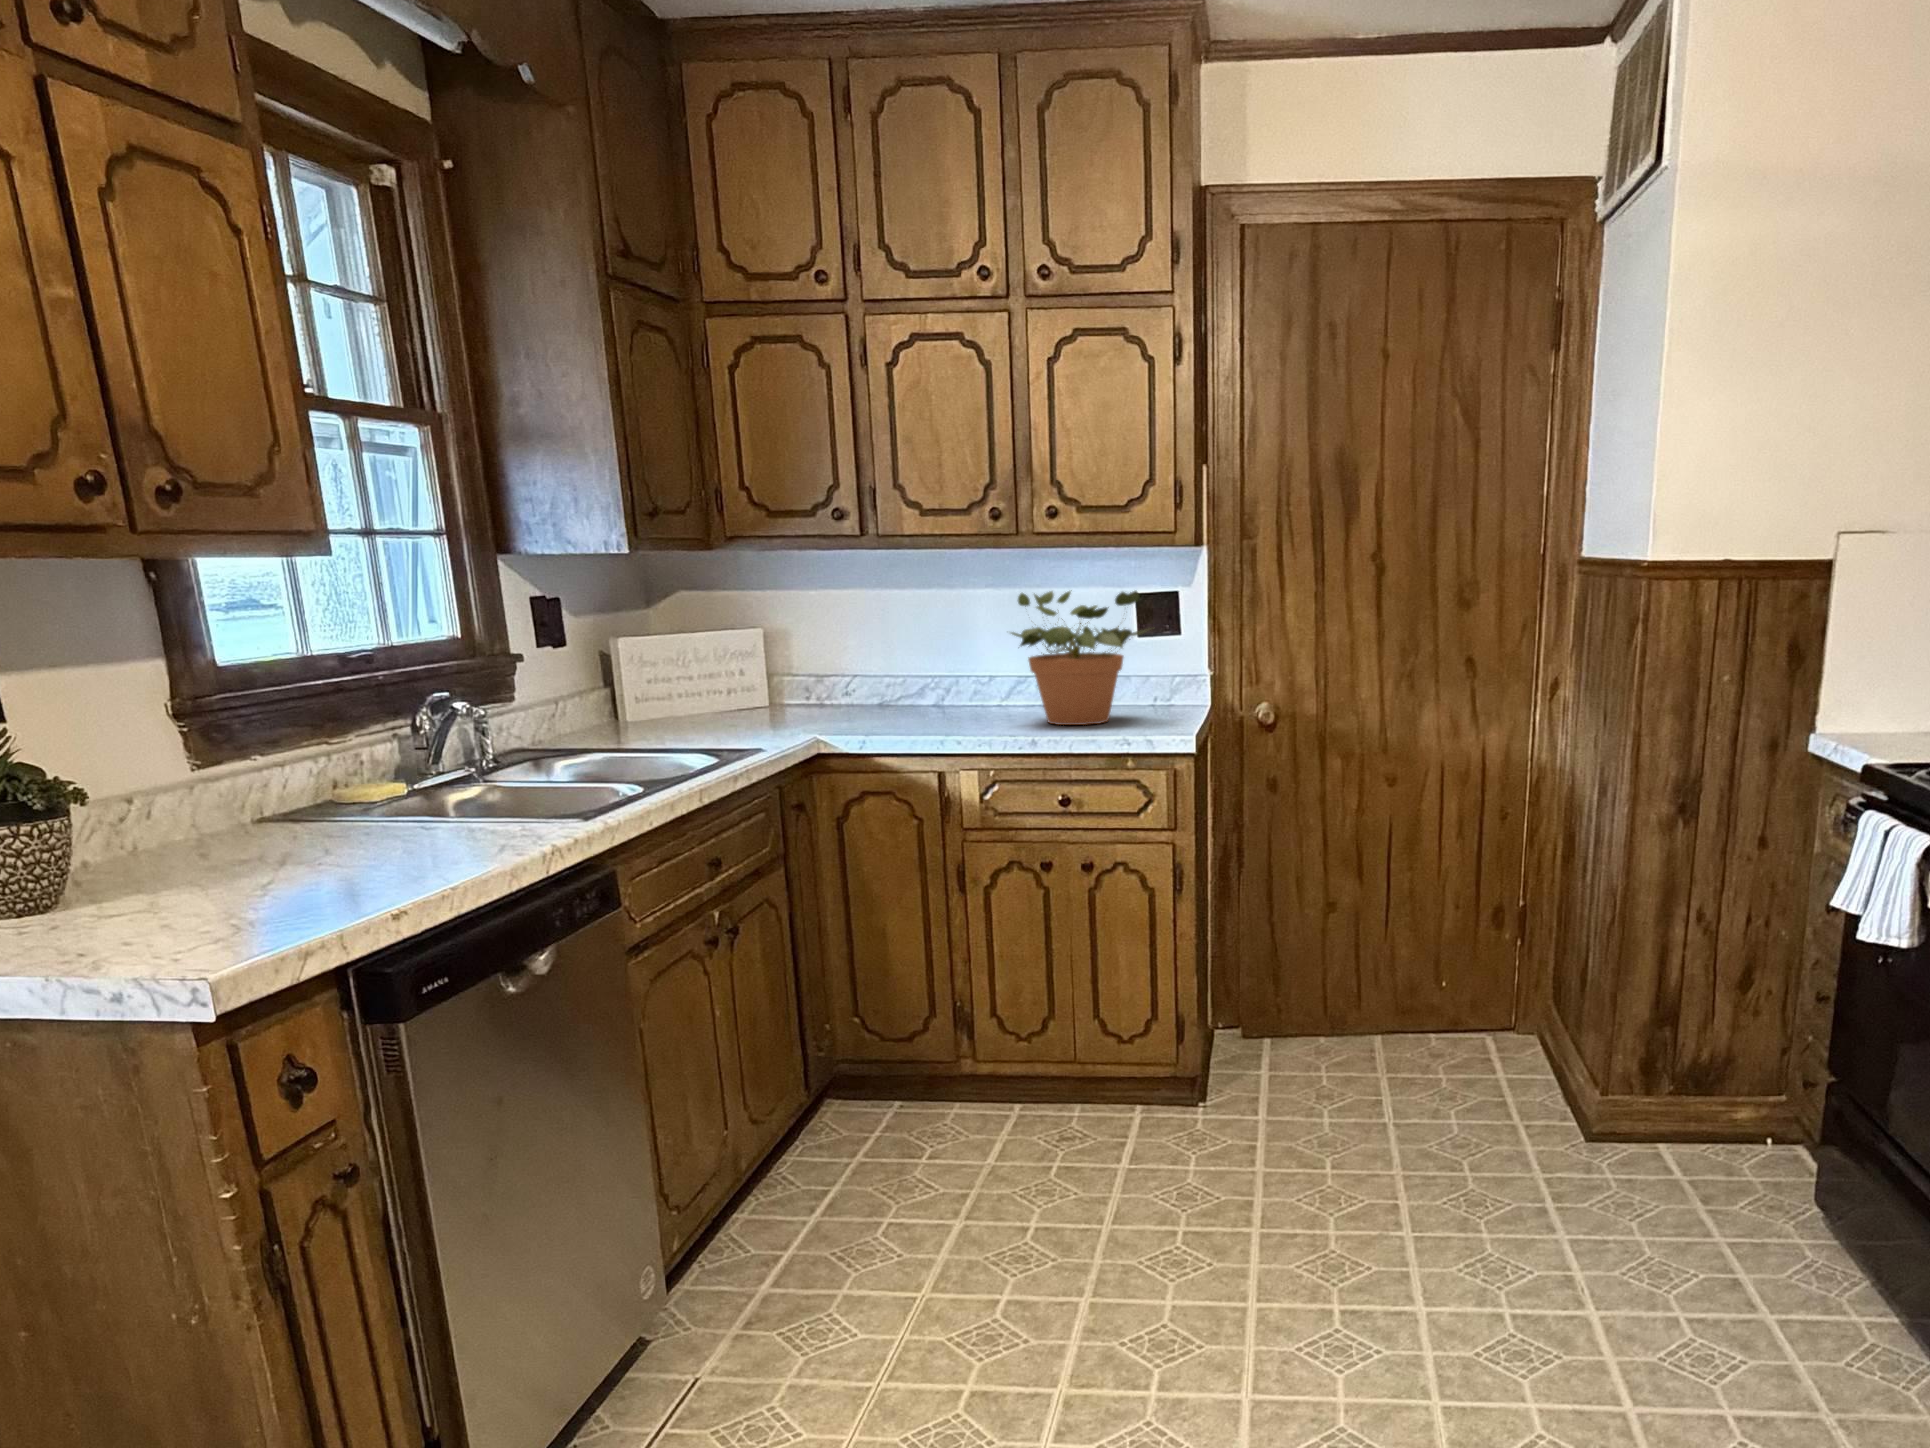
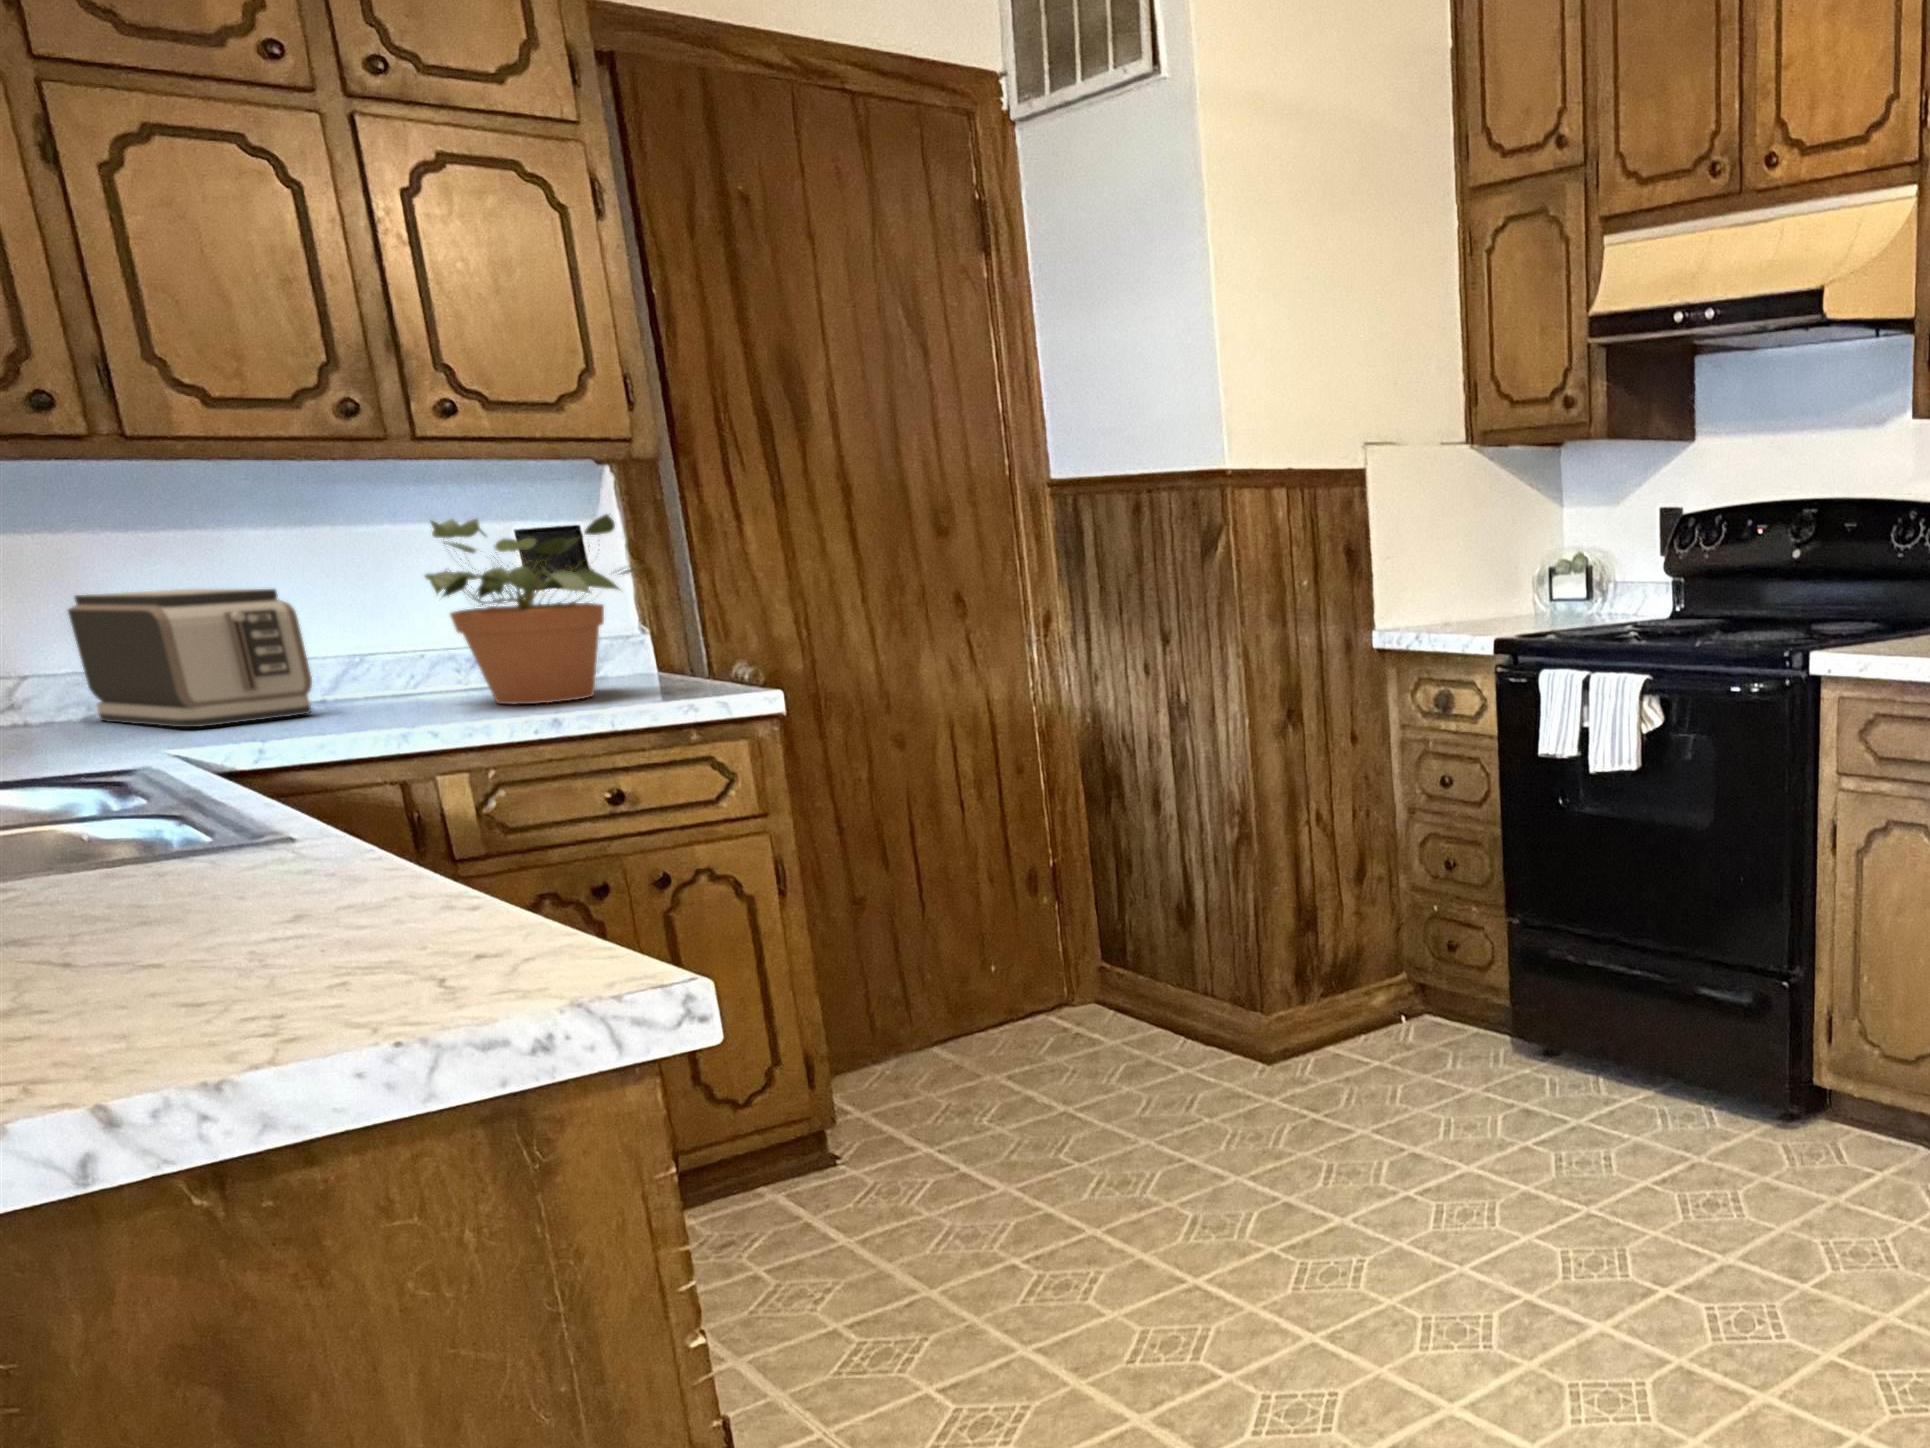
toaster: none [880,628,962,719] -> present [68,589,312,727]

